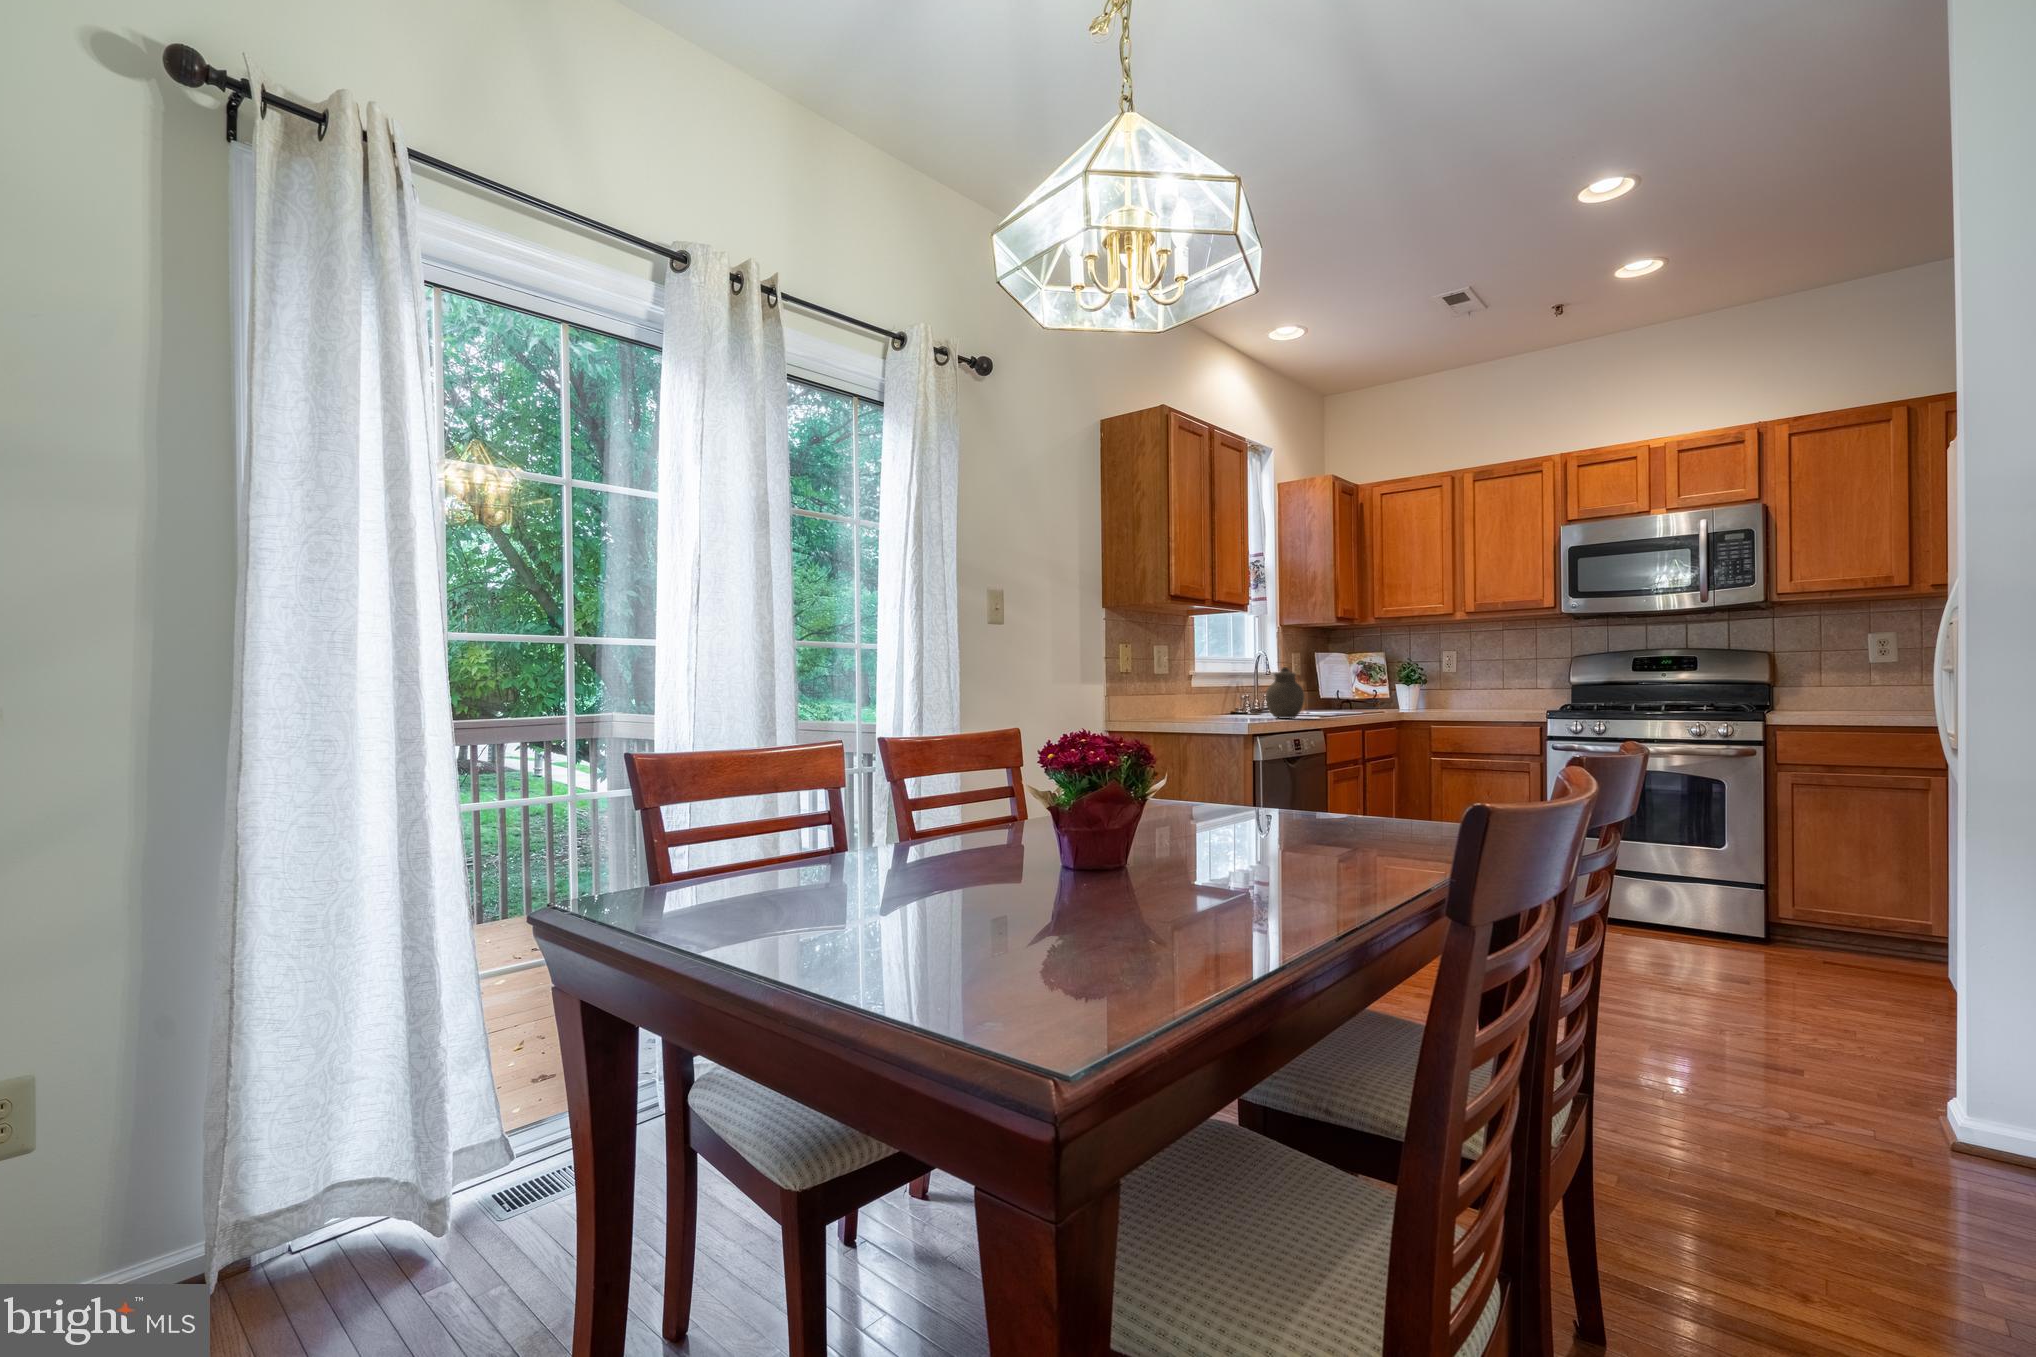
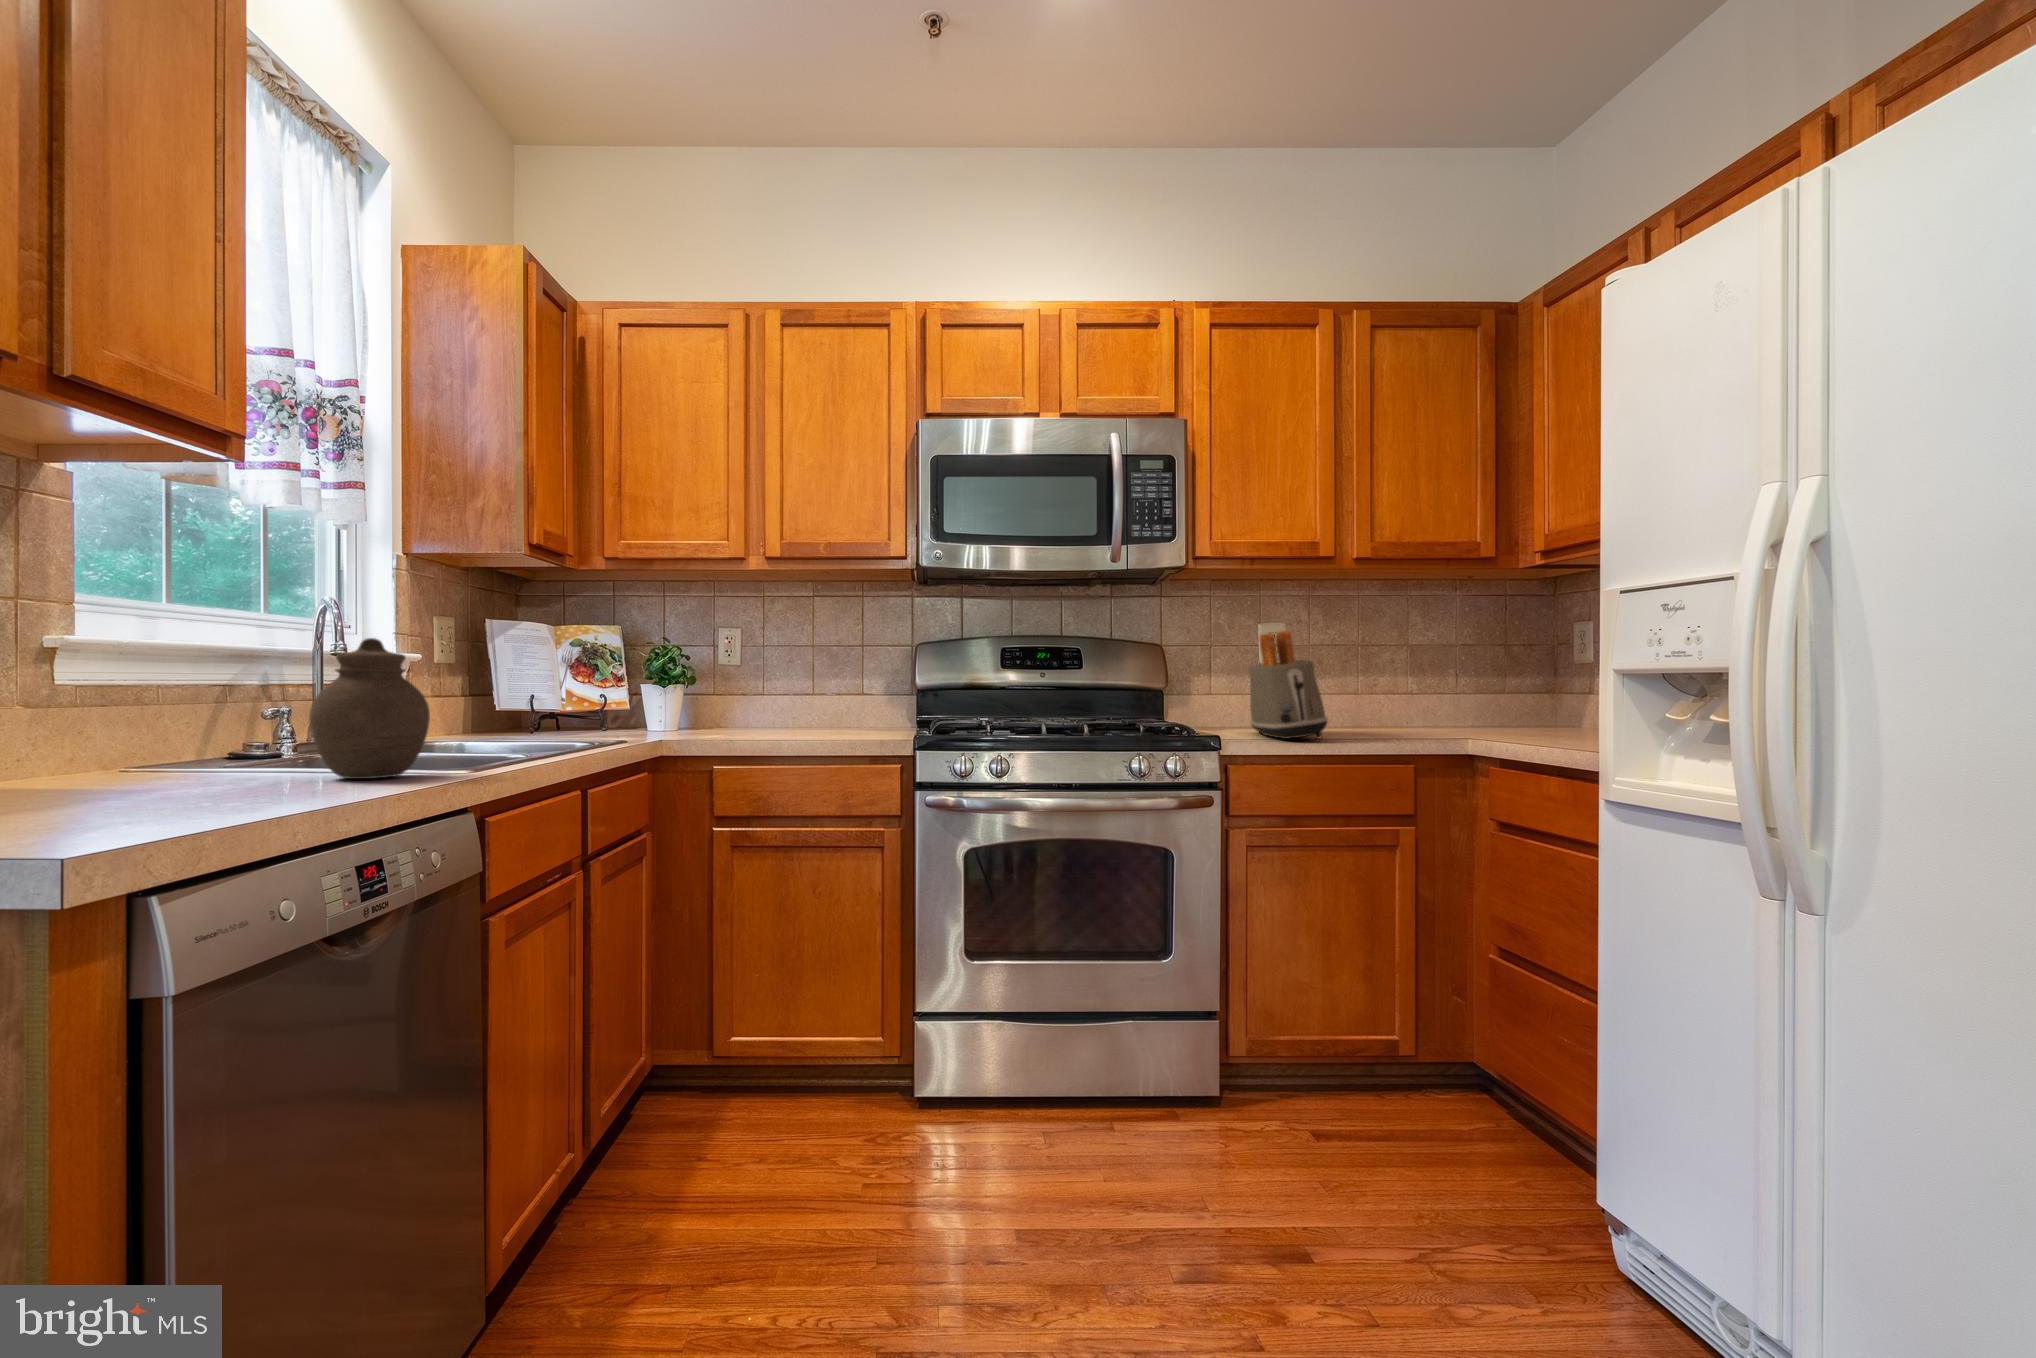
toaster: none [1818,645,1880,720] -> present [1249,631,1328,739]

